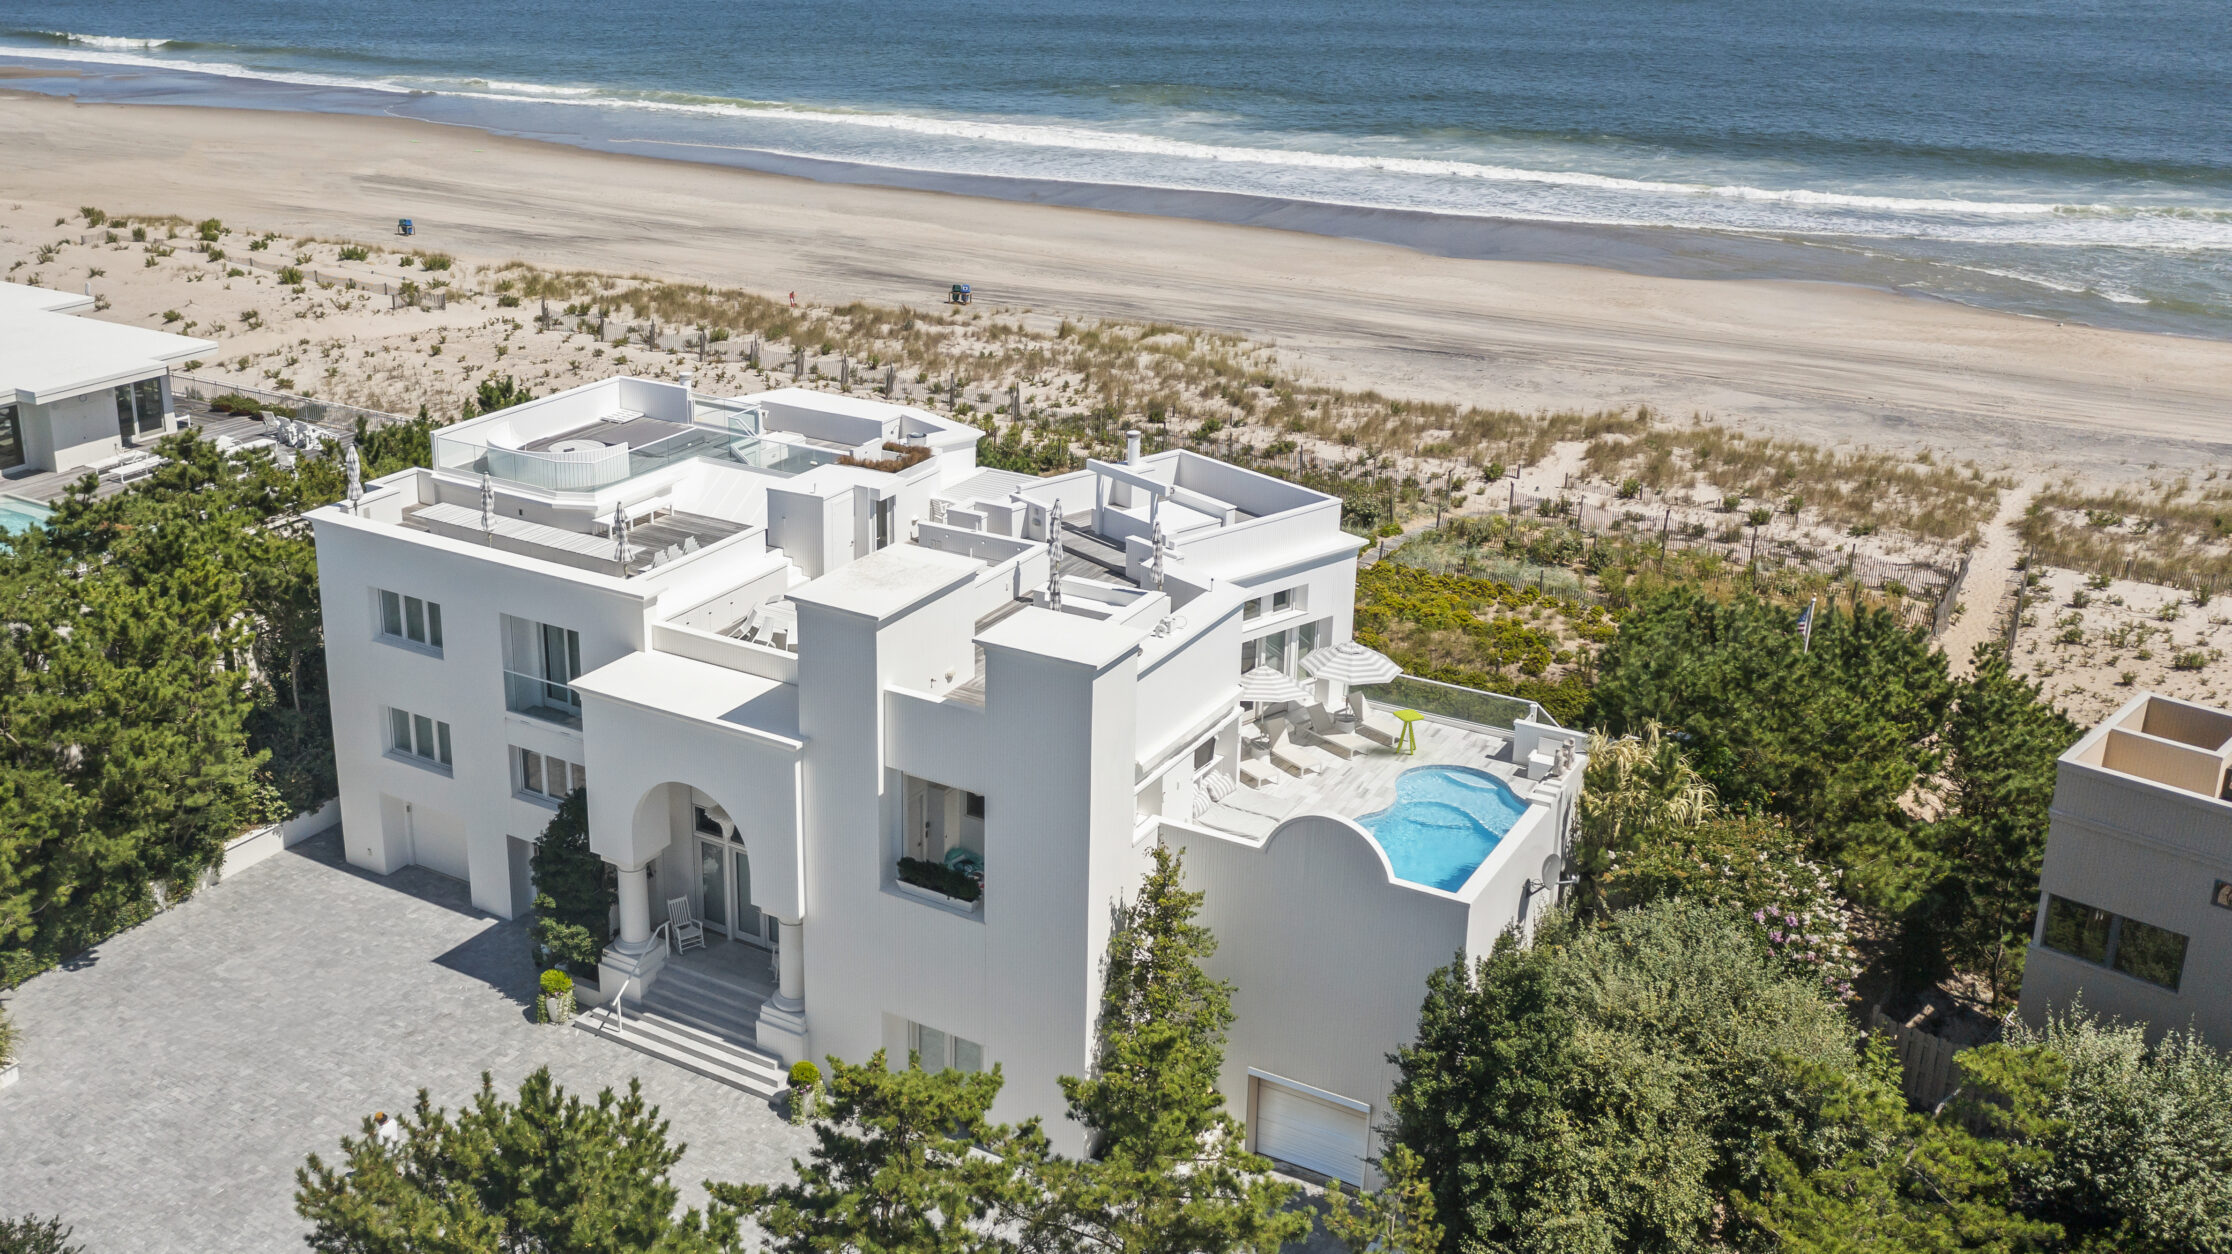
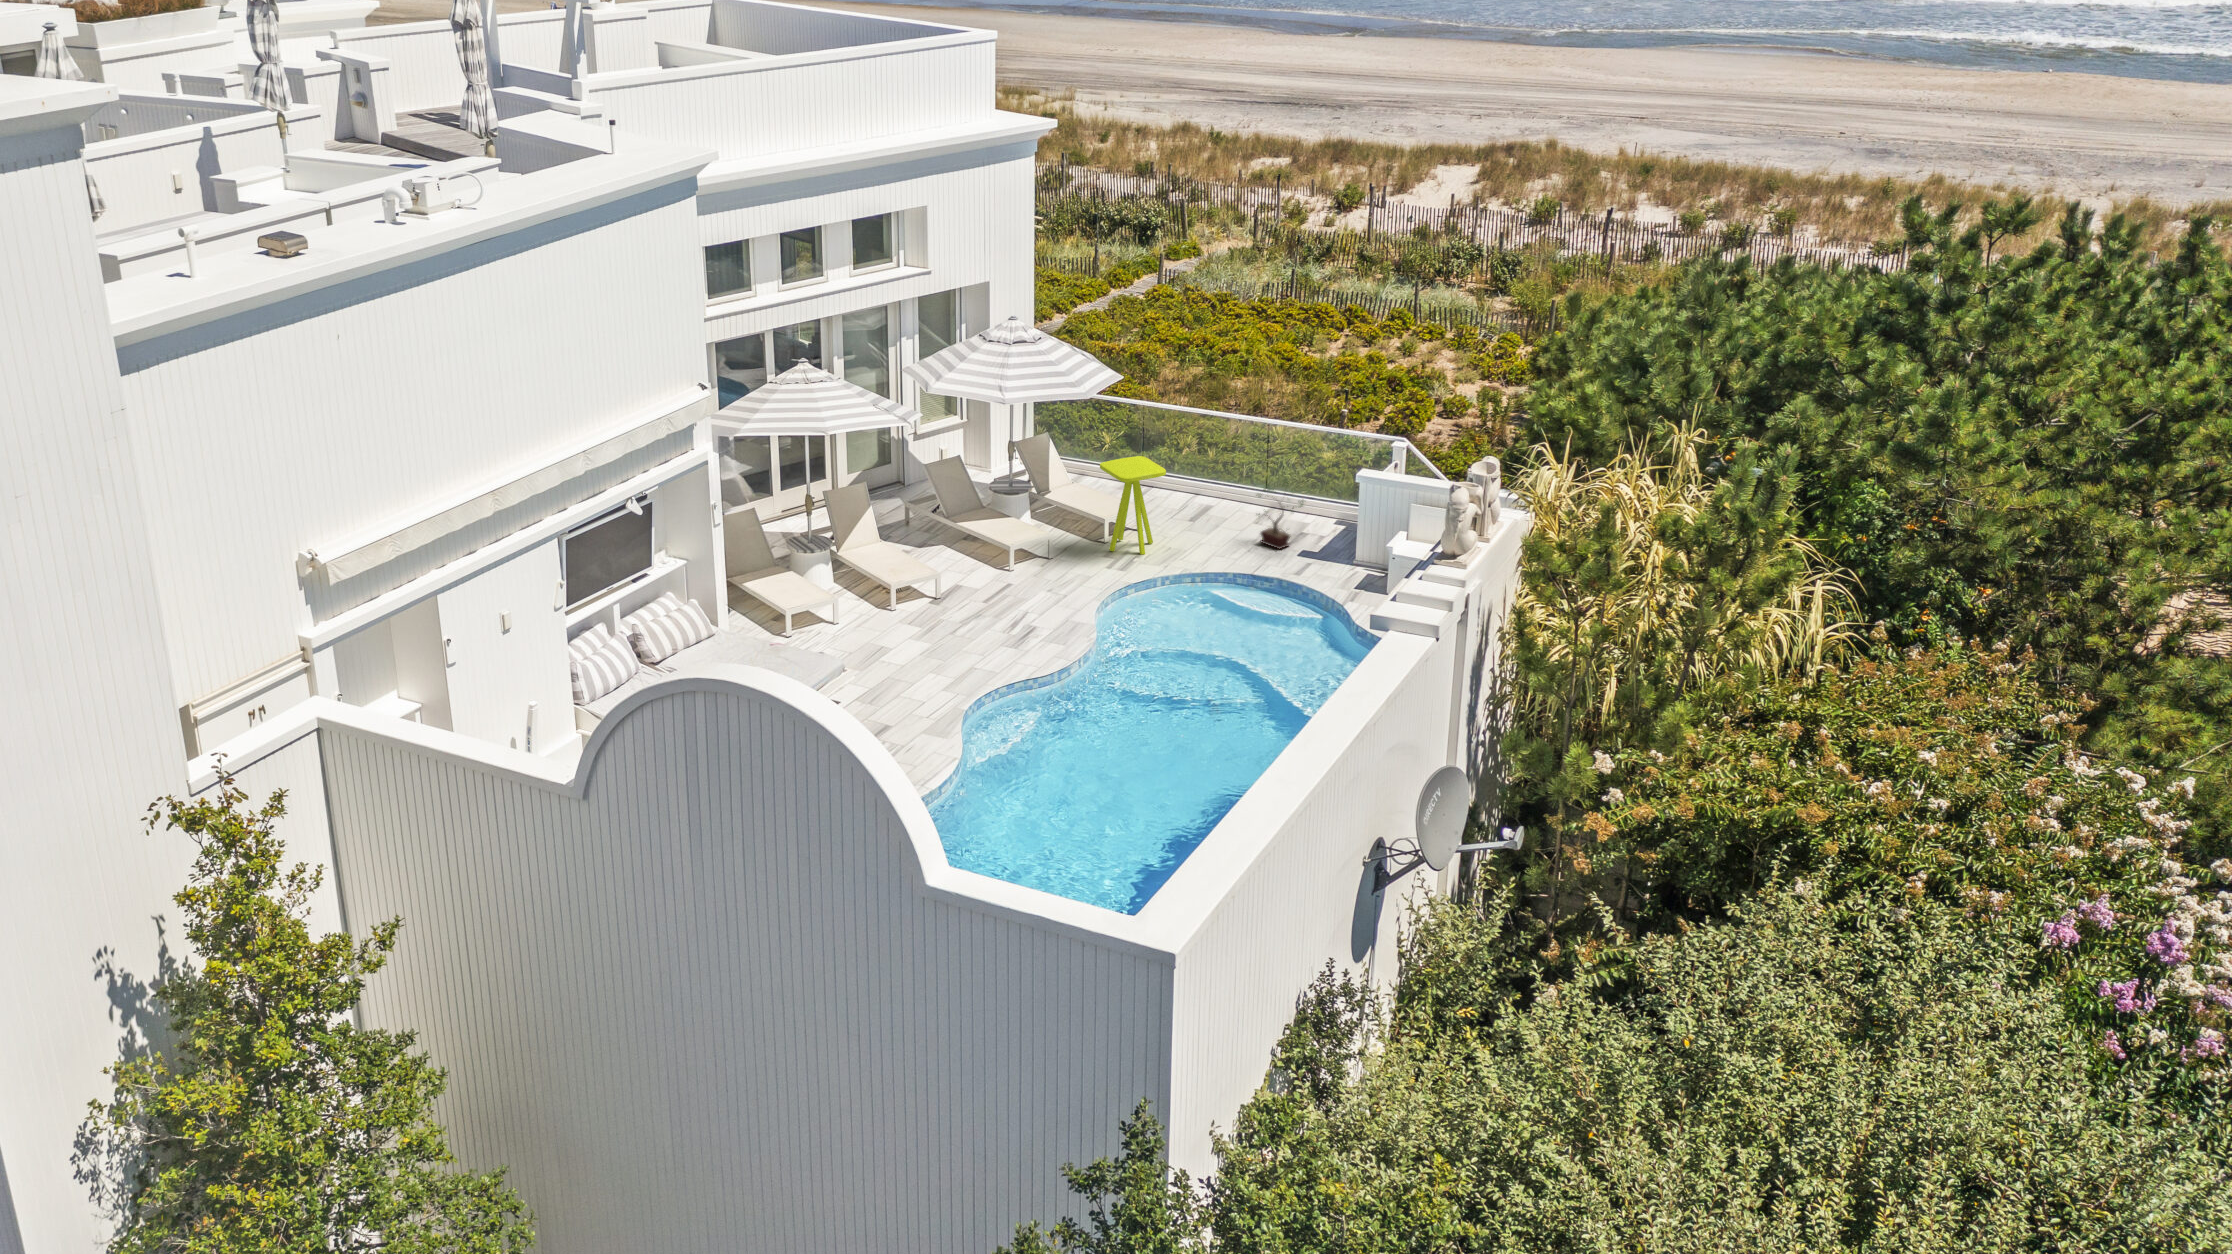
potted plant: none [1465,722,1489,755] -> present [1258,480,1303,549]

